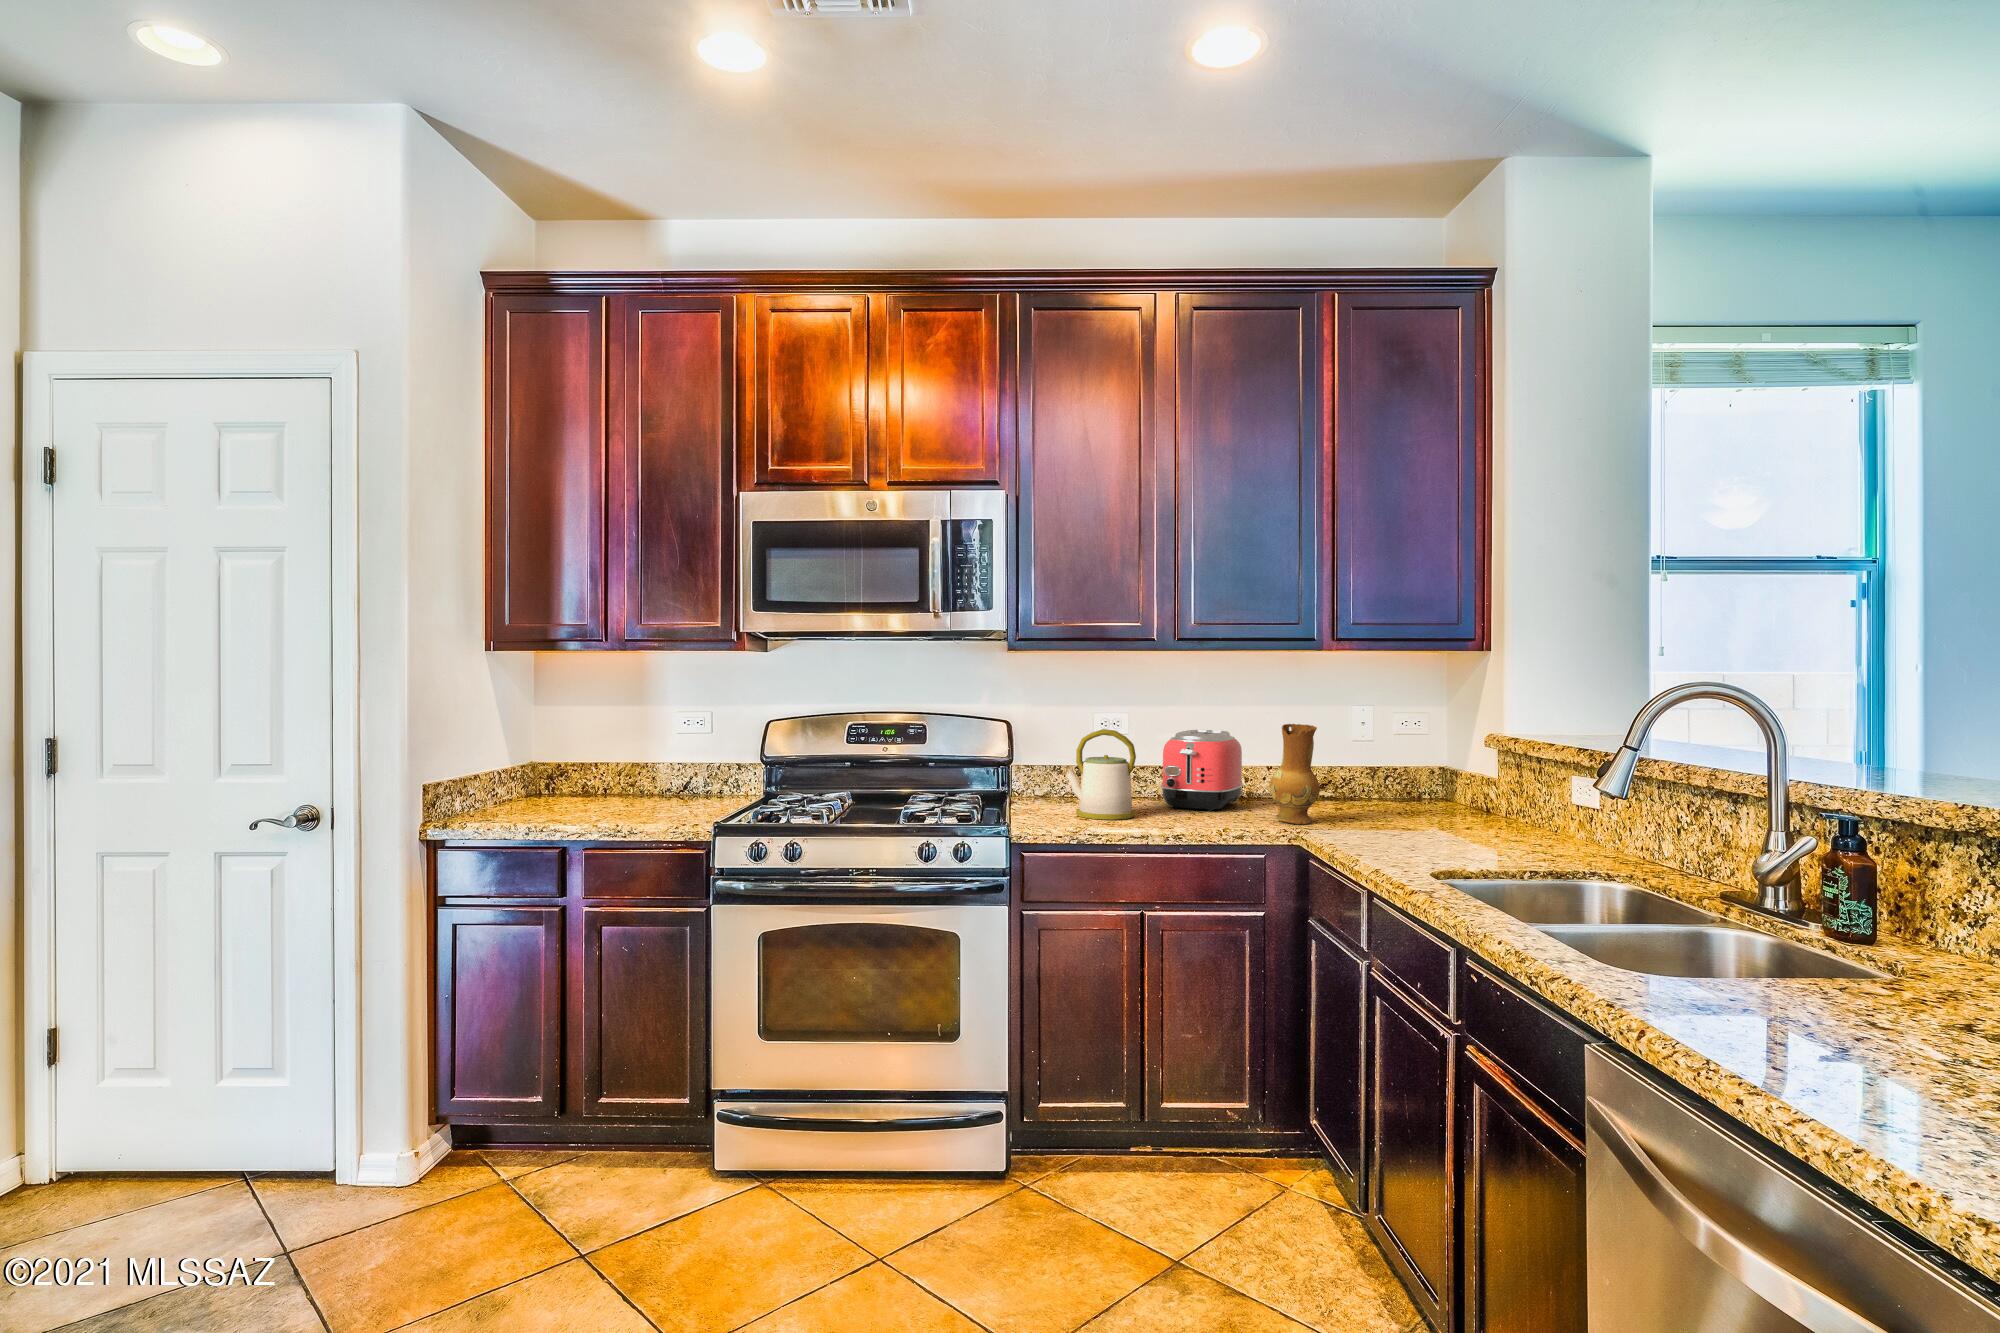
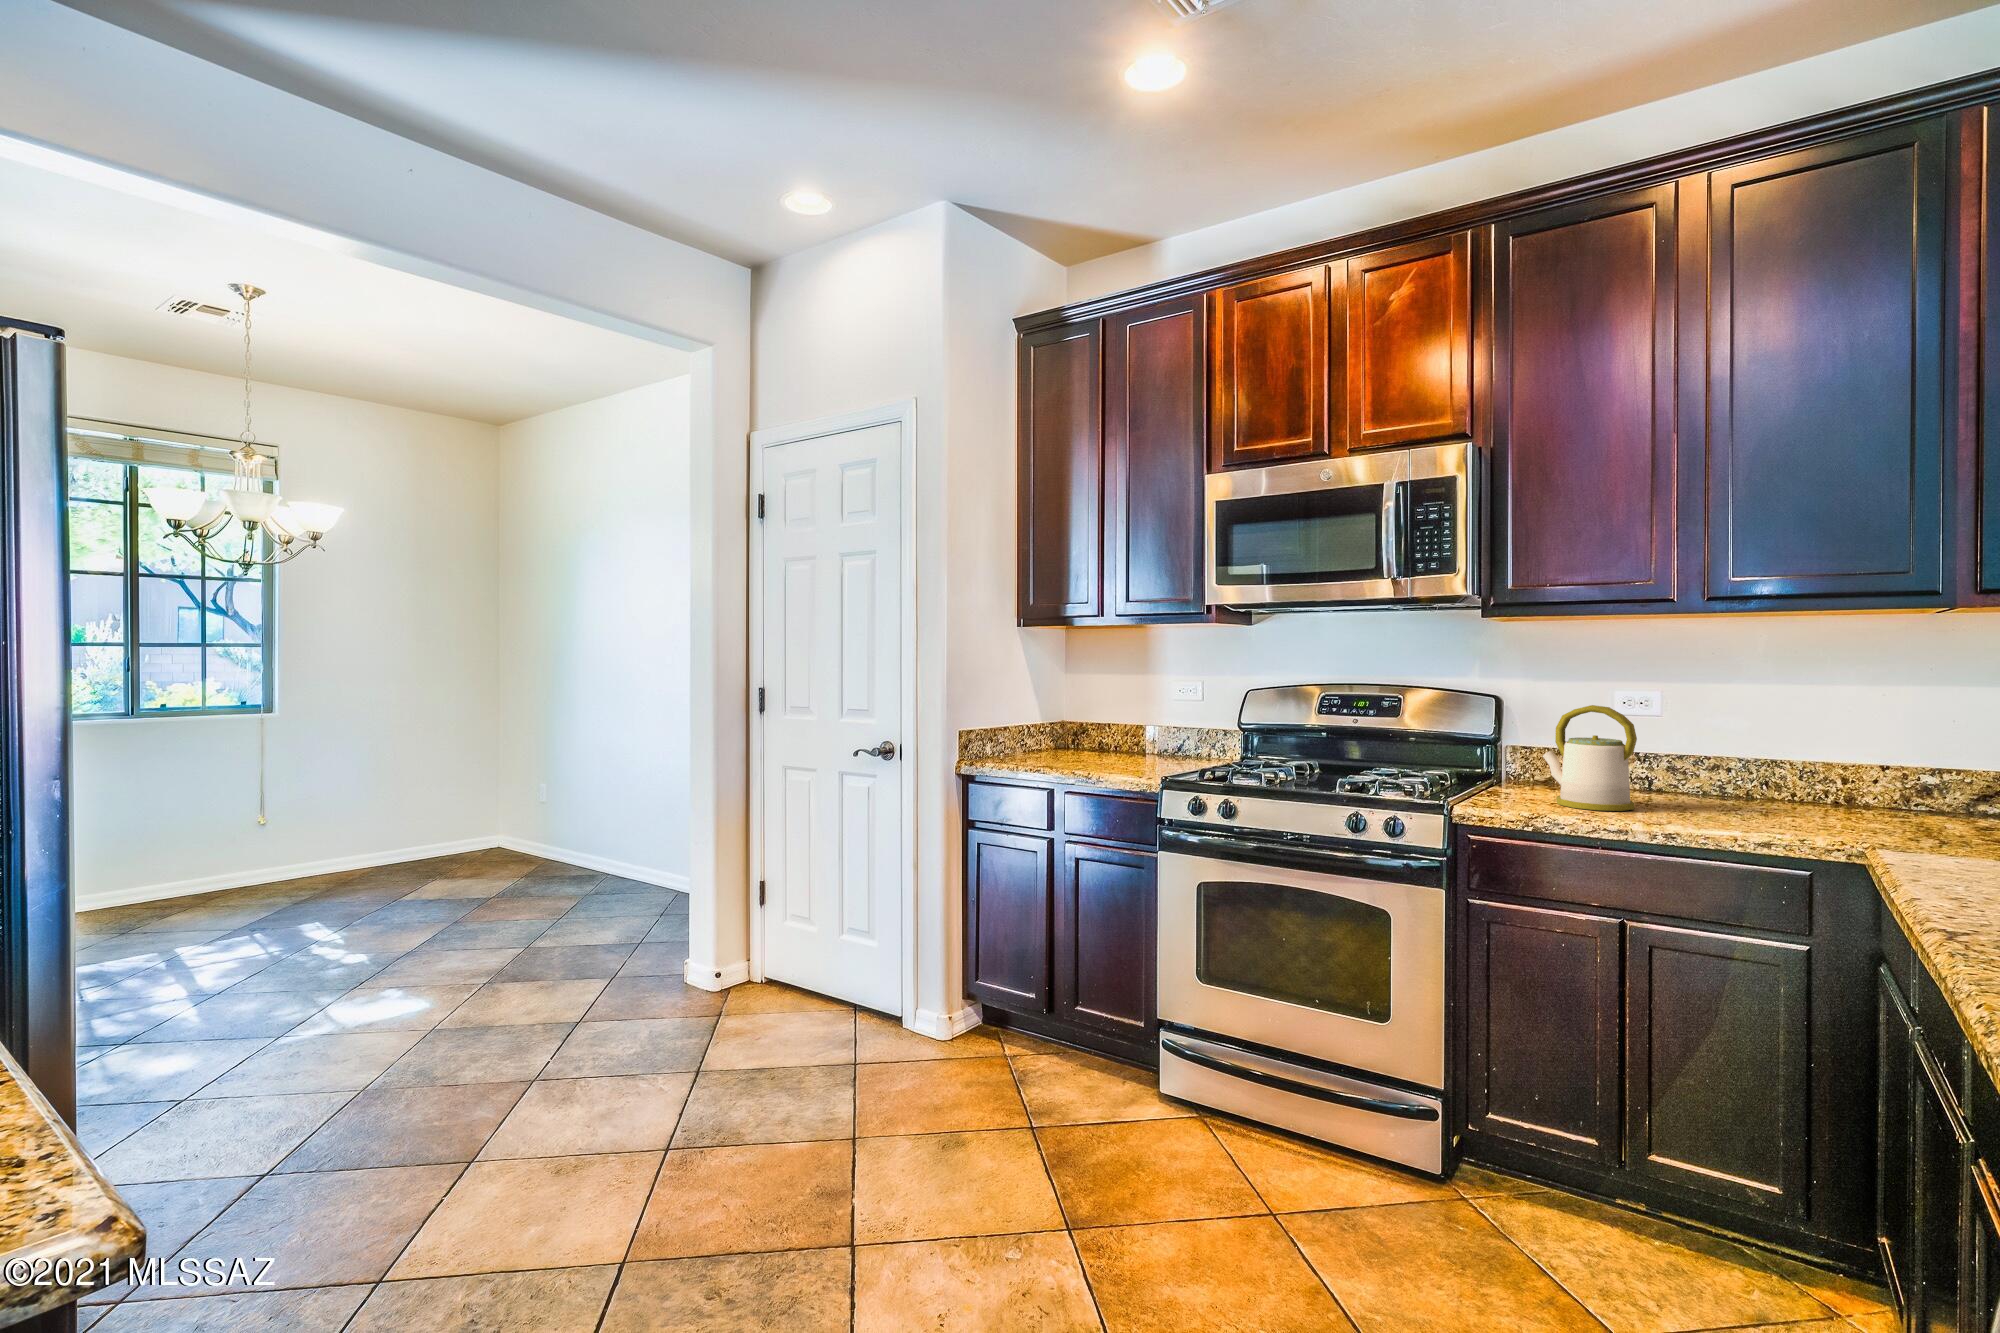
ceramic jug: present [1270,724,1320,824] -> none [1844,705,1932,841]
toaster: present [1161,730,1243,811] -> none [1691,713,1828,814]

